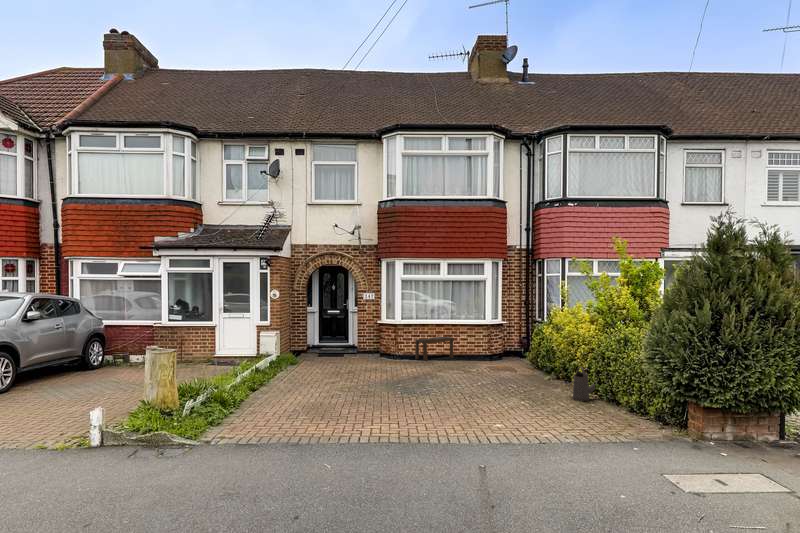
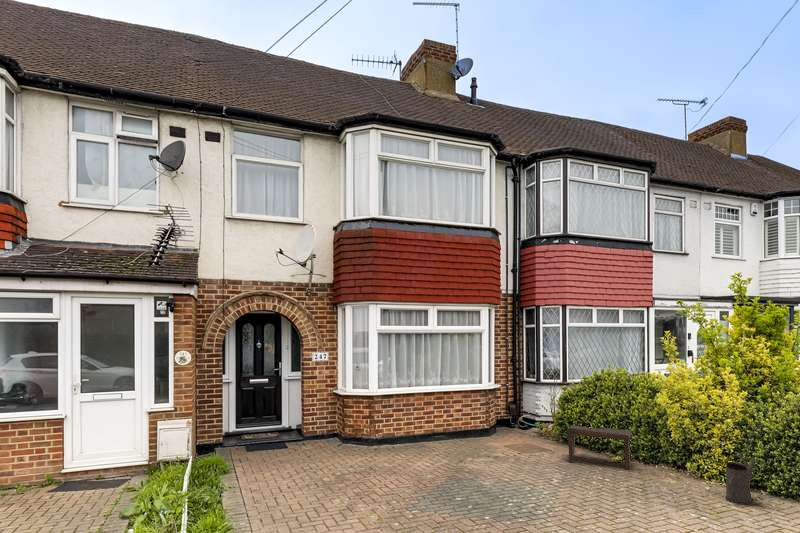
bench: present [415,337,454,361] -> present [567,425,632,470]

